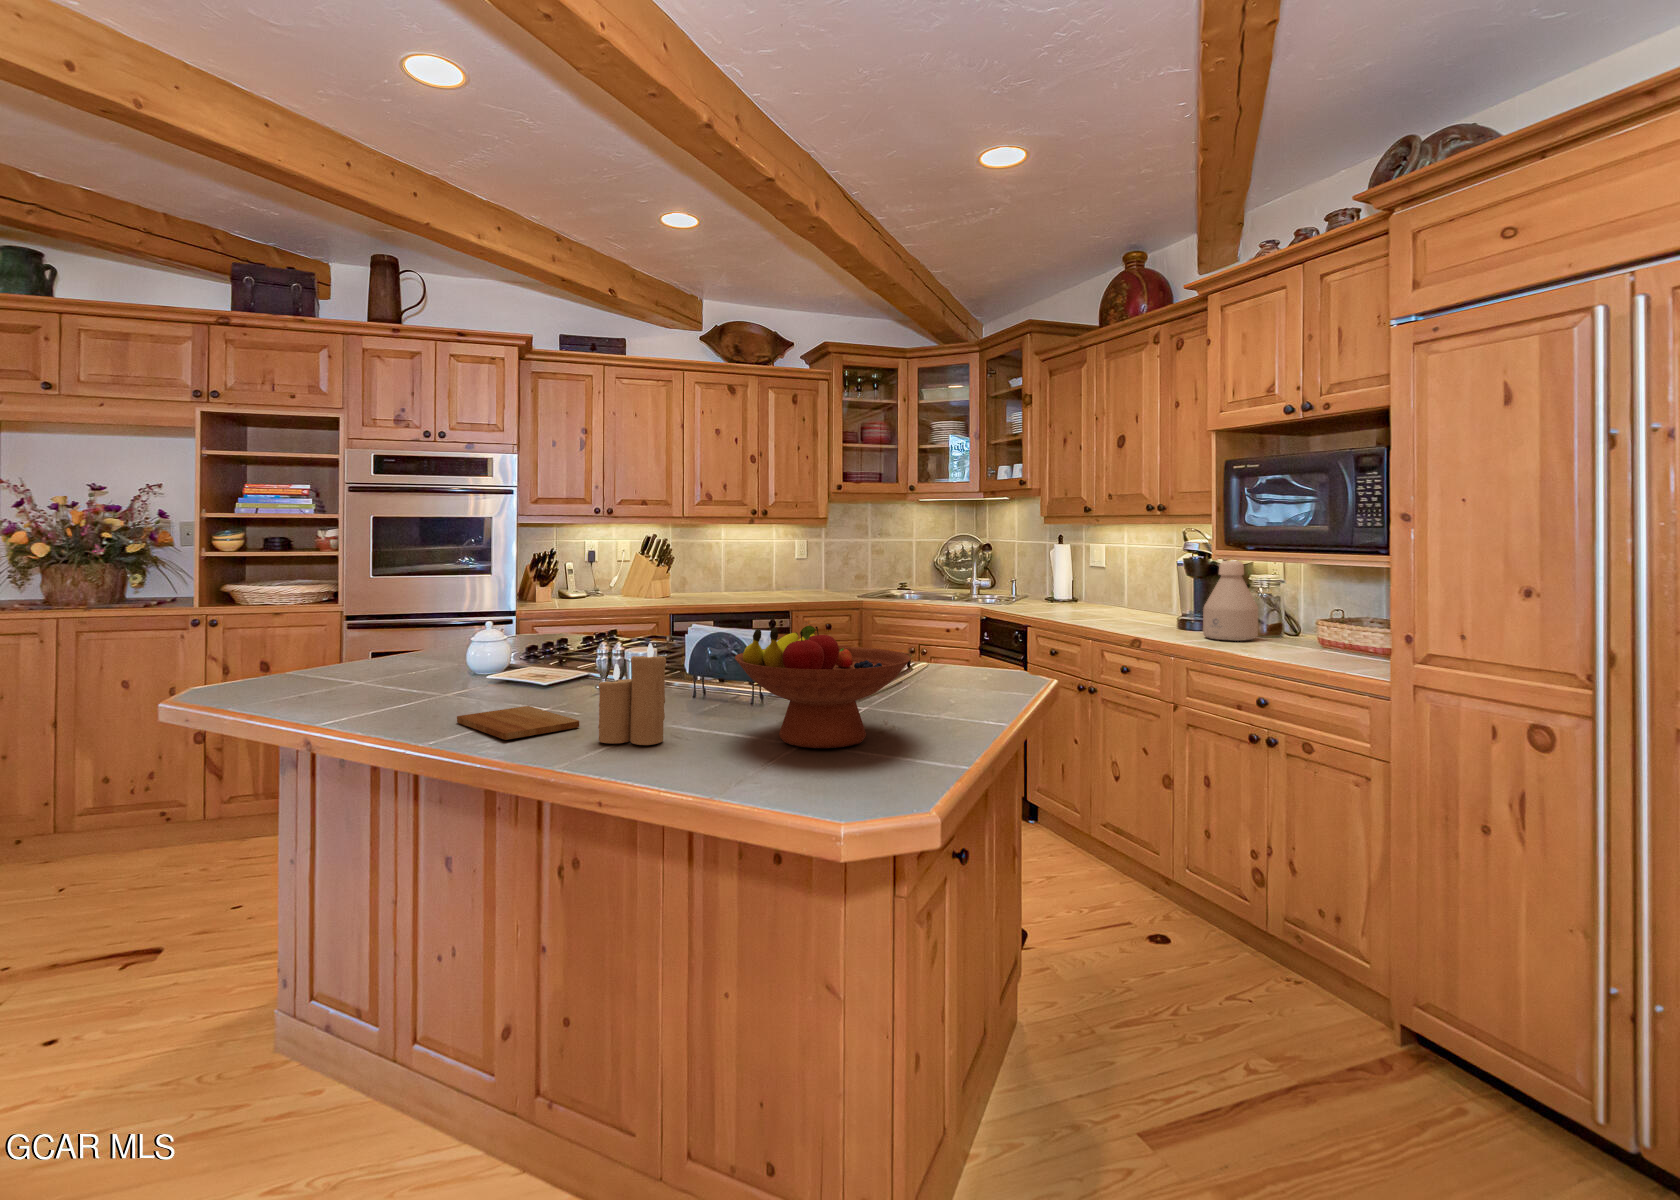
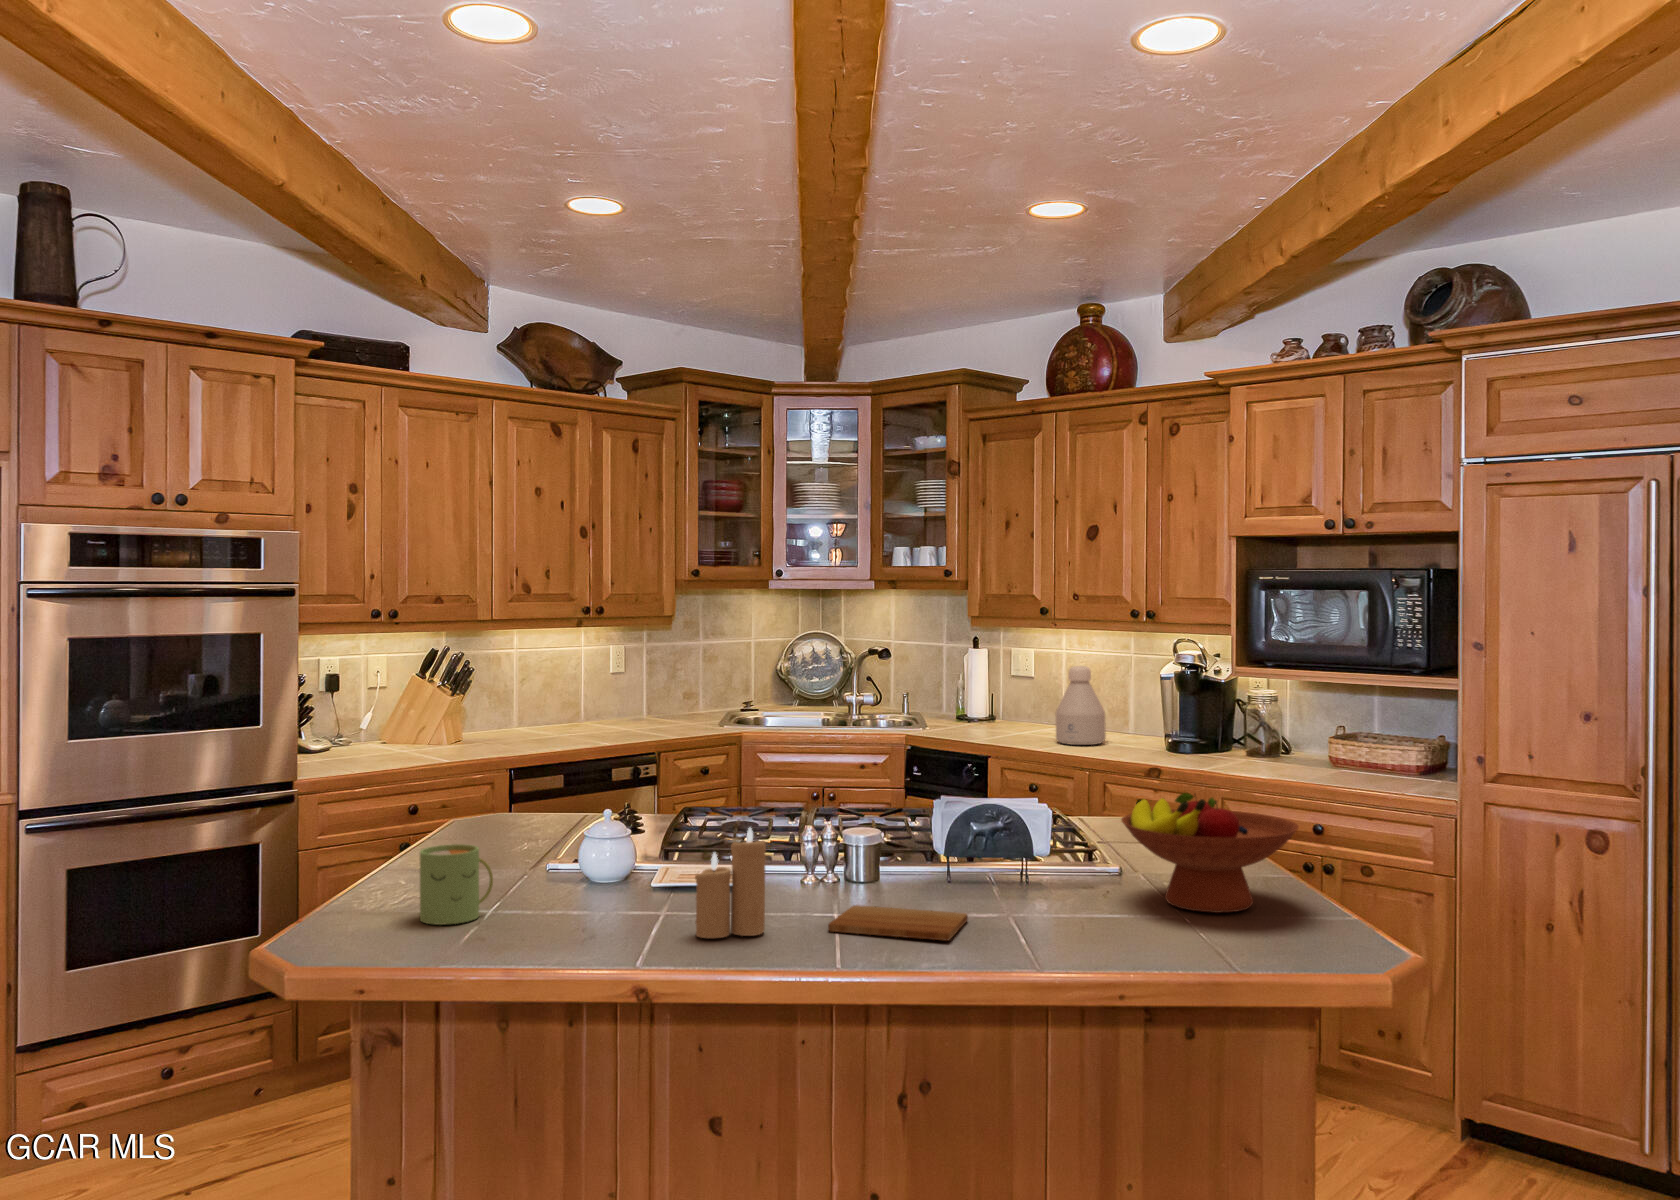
bottle: present [1203,560,1258,641] -> present [1056,666,1106,745]
mug: none [255,635,314,690] -> present [420,844,493,925]
candle: present [598,643,666,745] -> present [695,828,766,938]

